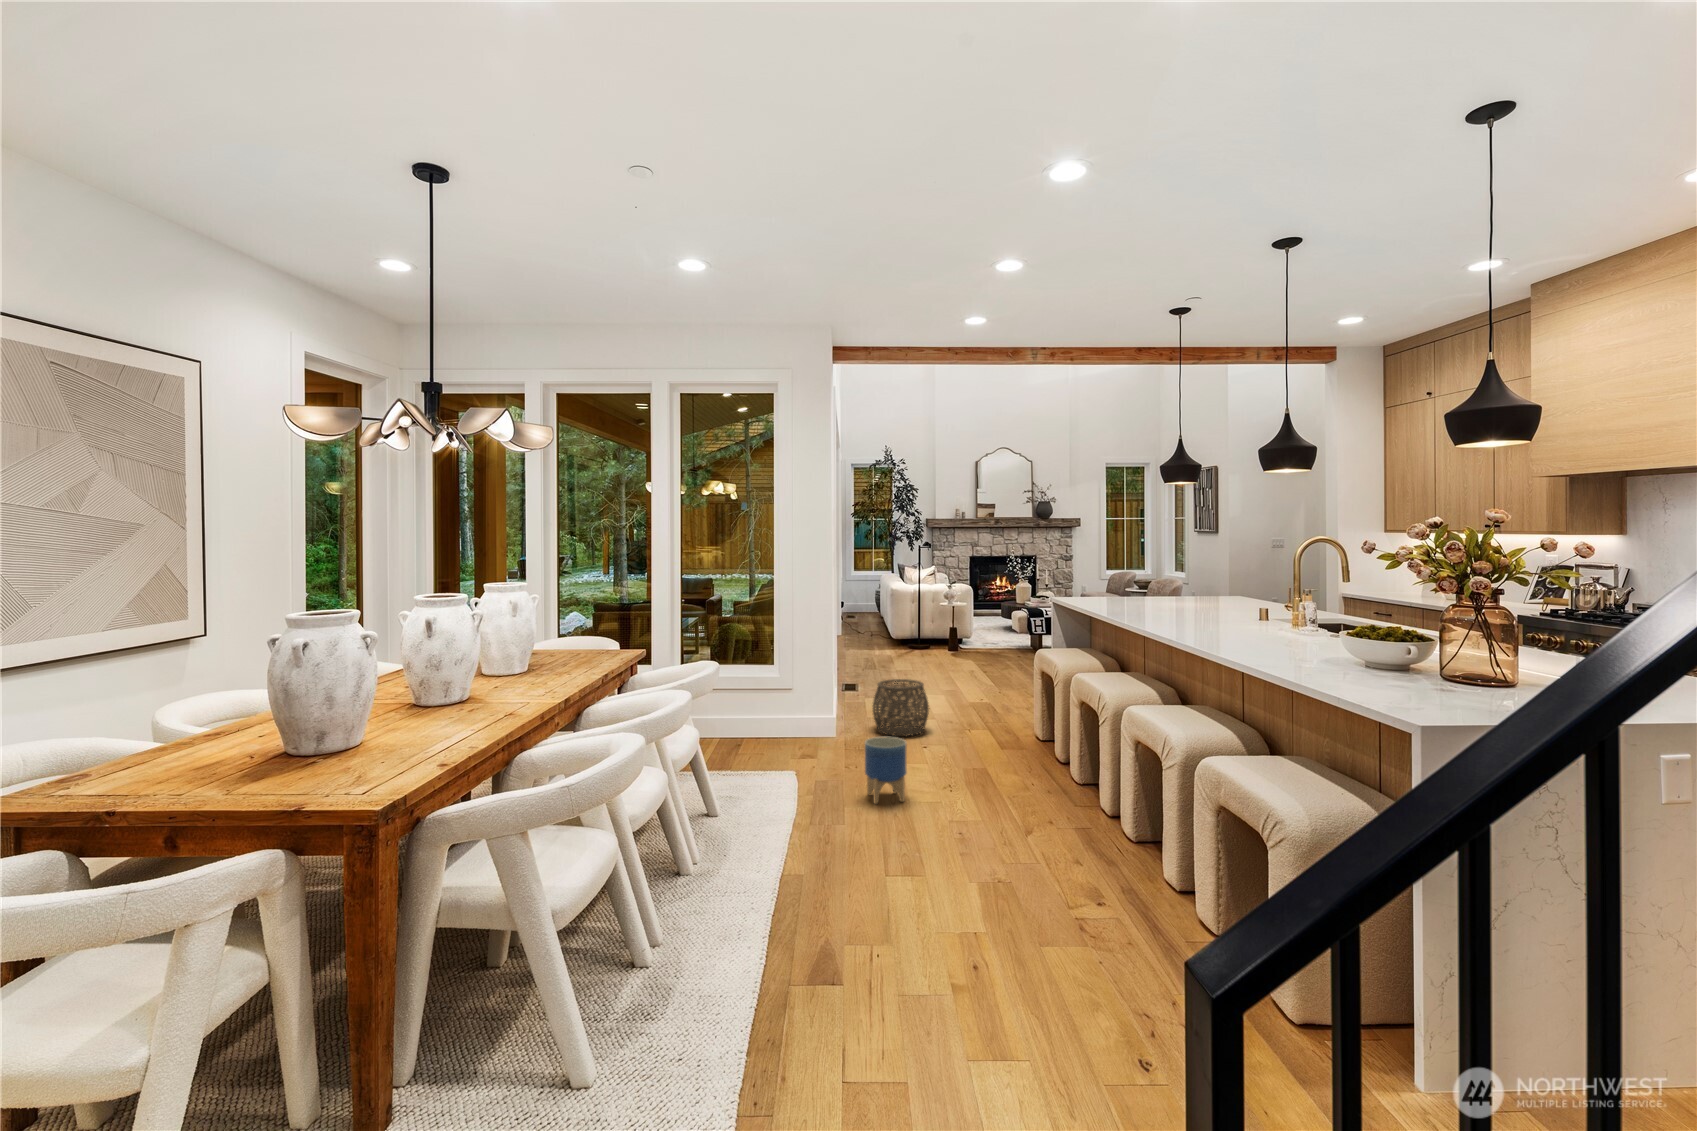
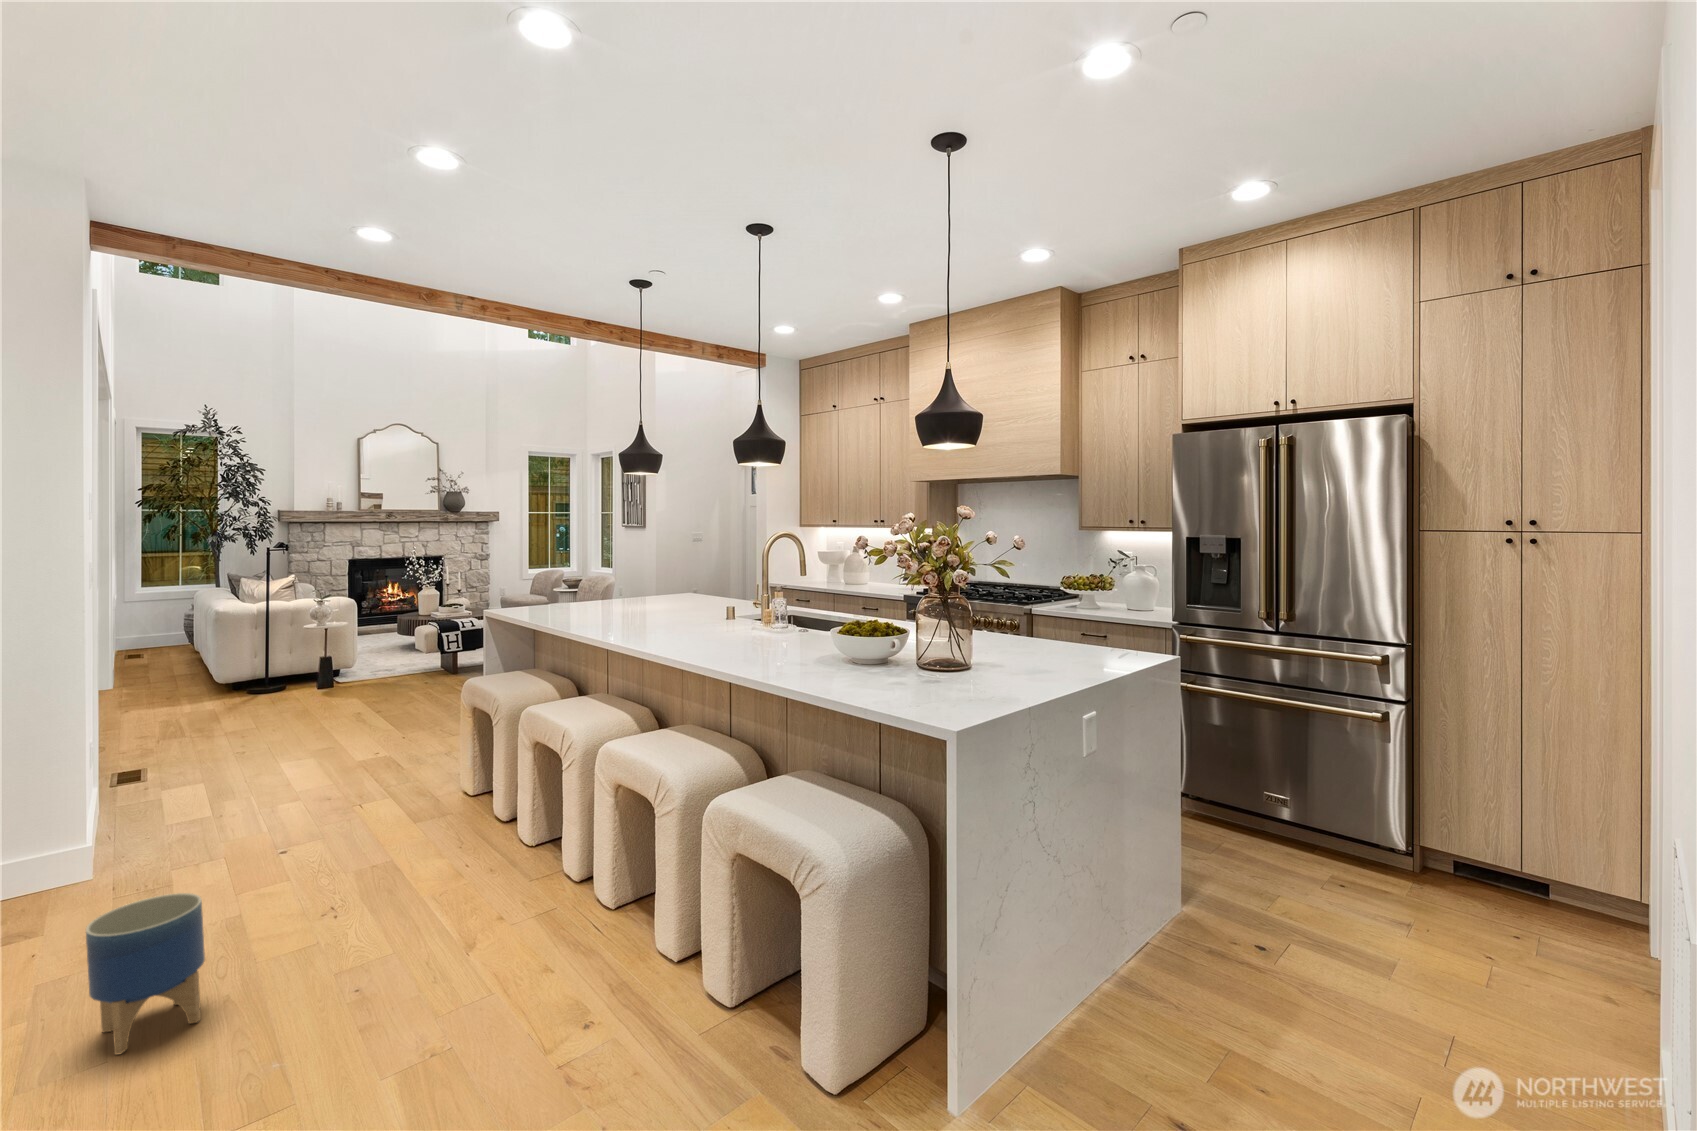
woven basket: present [873,679,929,736] -> none [144,754,273,863]

